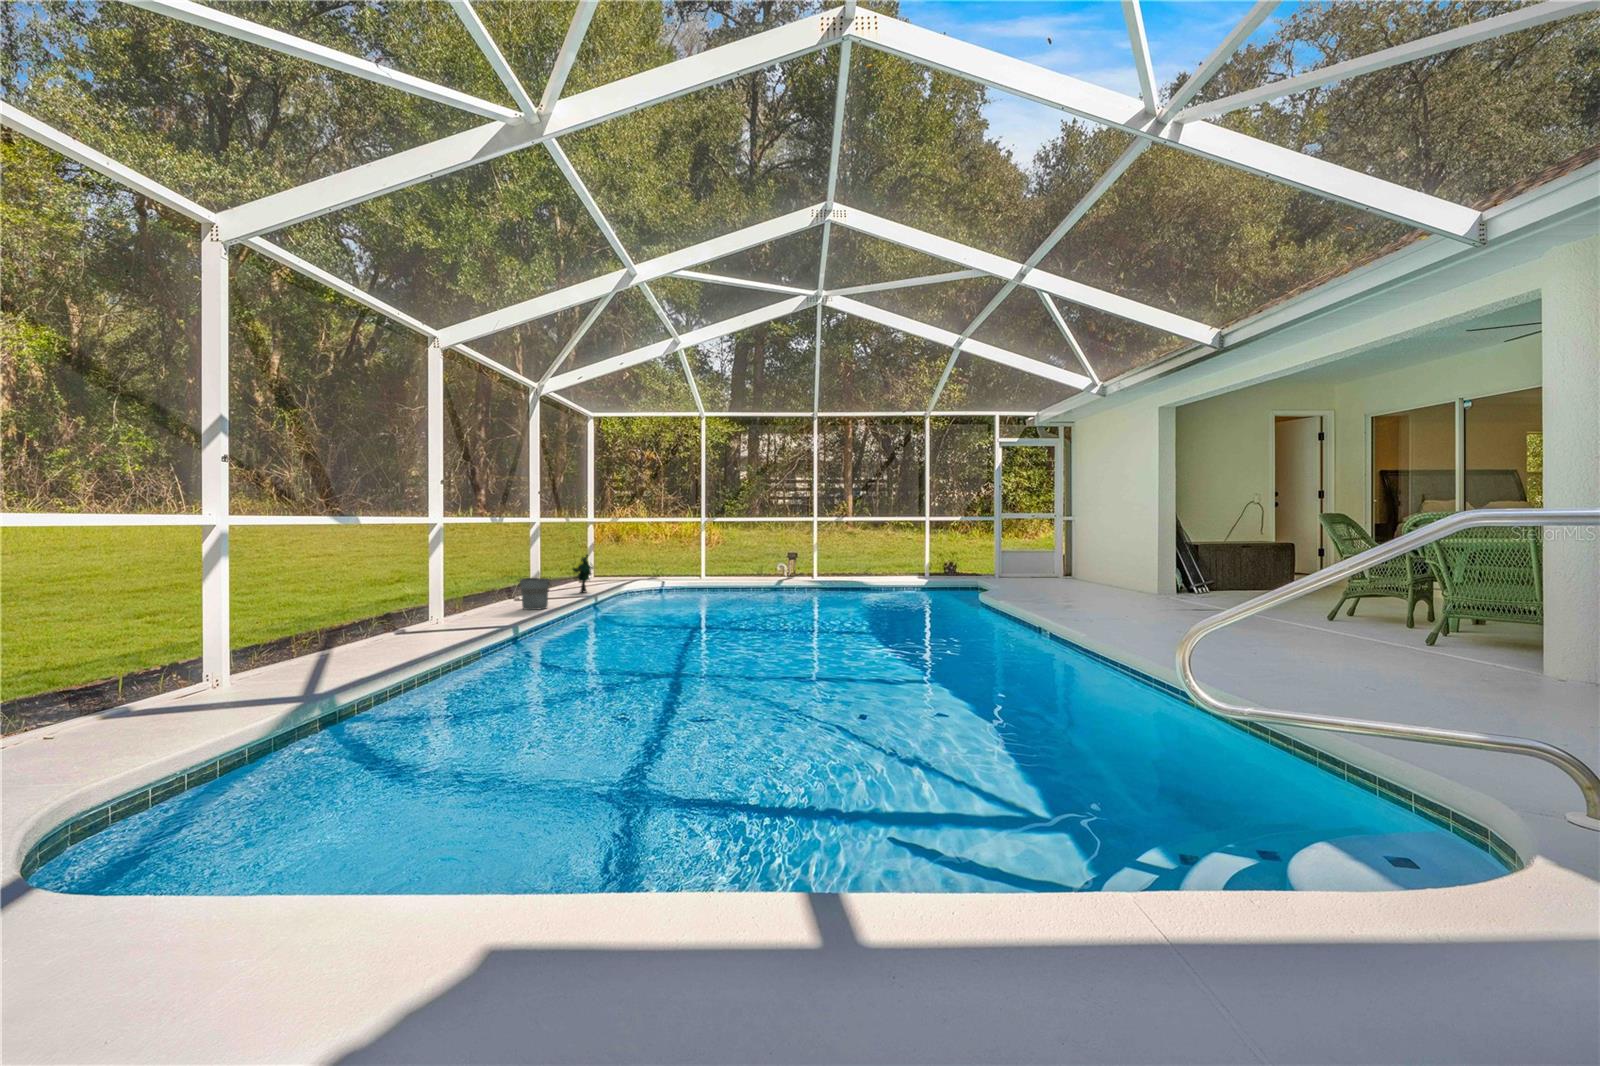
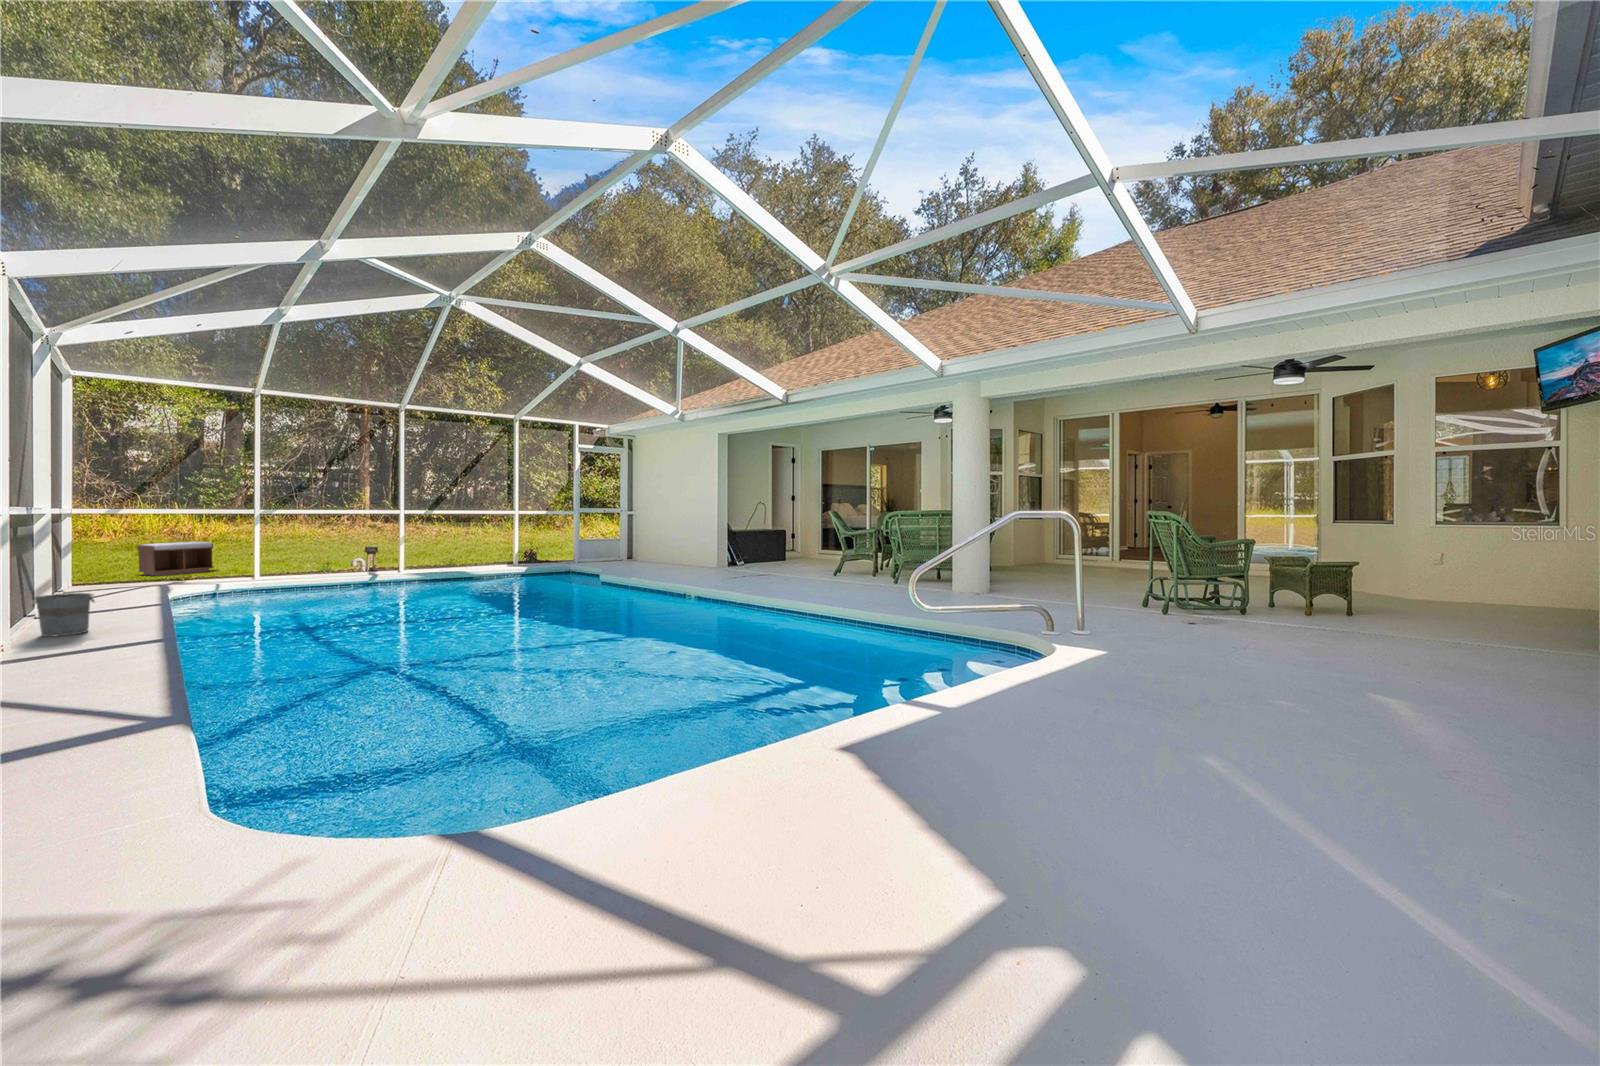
bench: none [635,547,682,575] -> present [137,542,214,576]
decorative plant: present [573,555,594,592] -> none [82,557,122,606]

